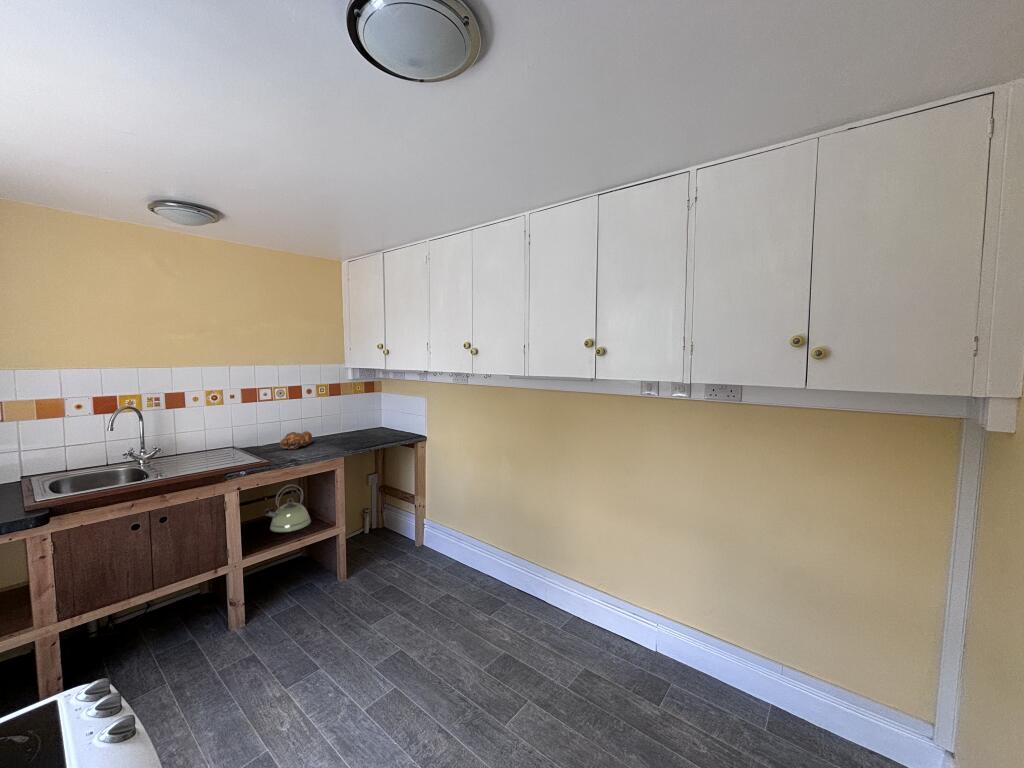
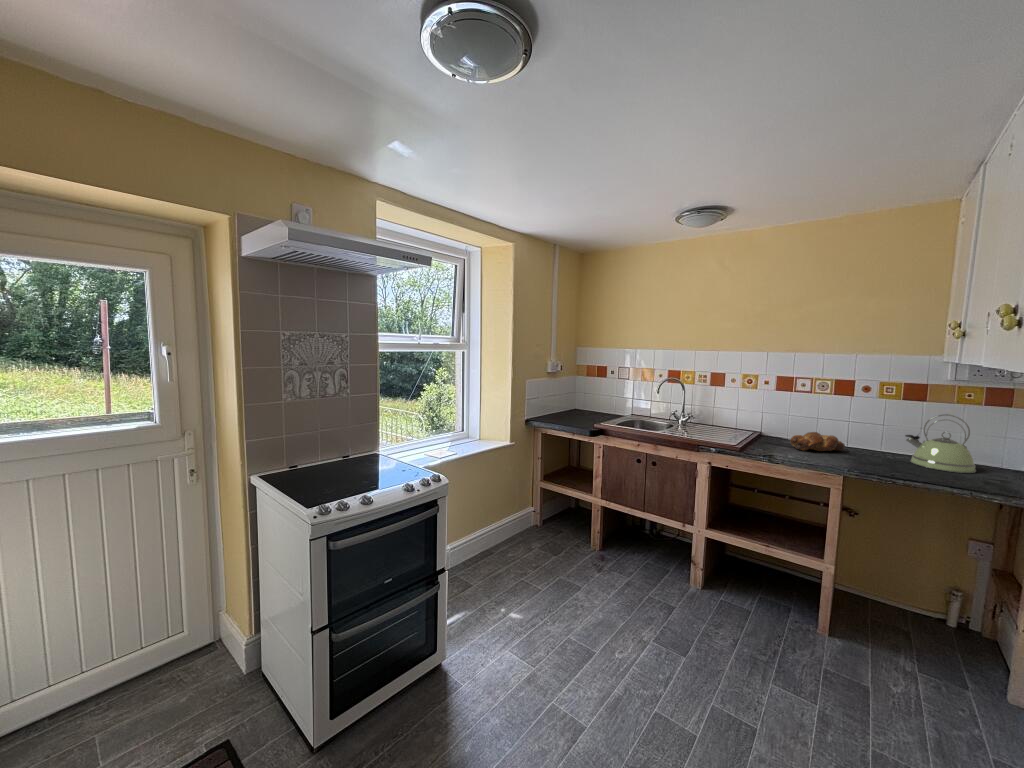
kettle: present [265,485,311,532] -> present [905,414,976,473]

